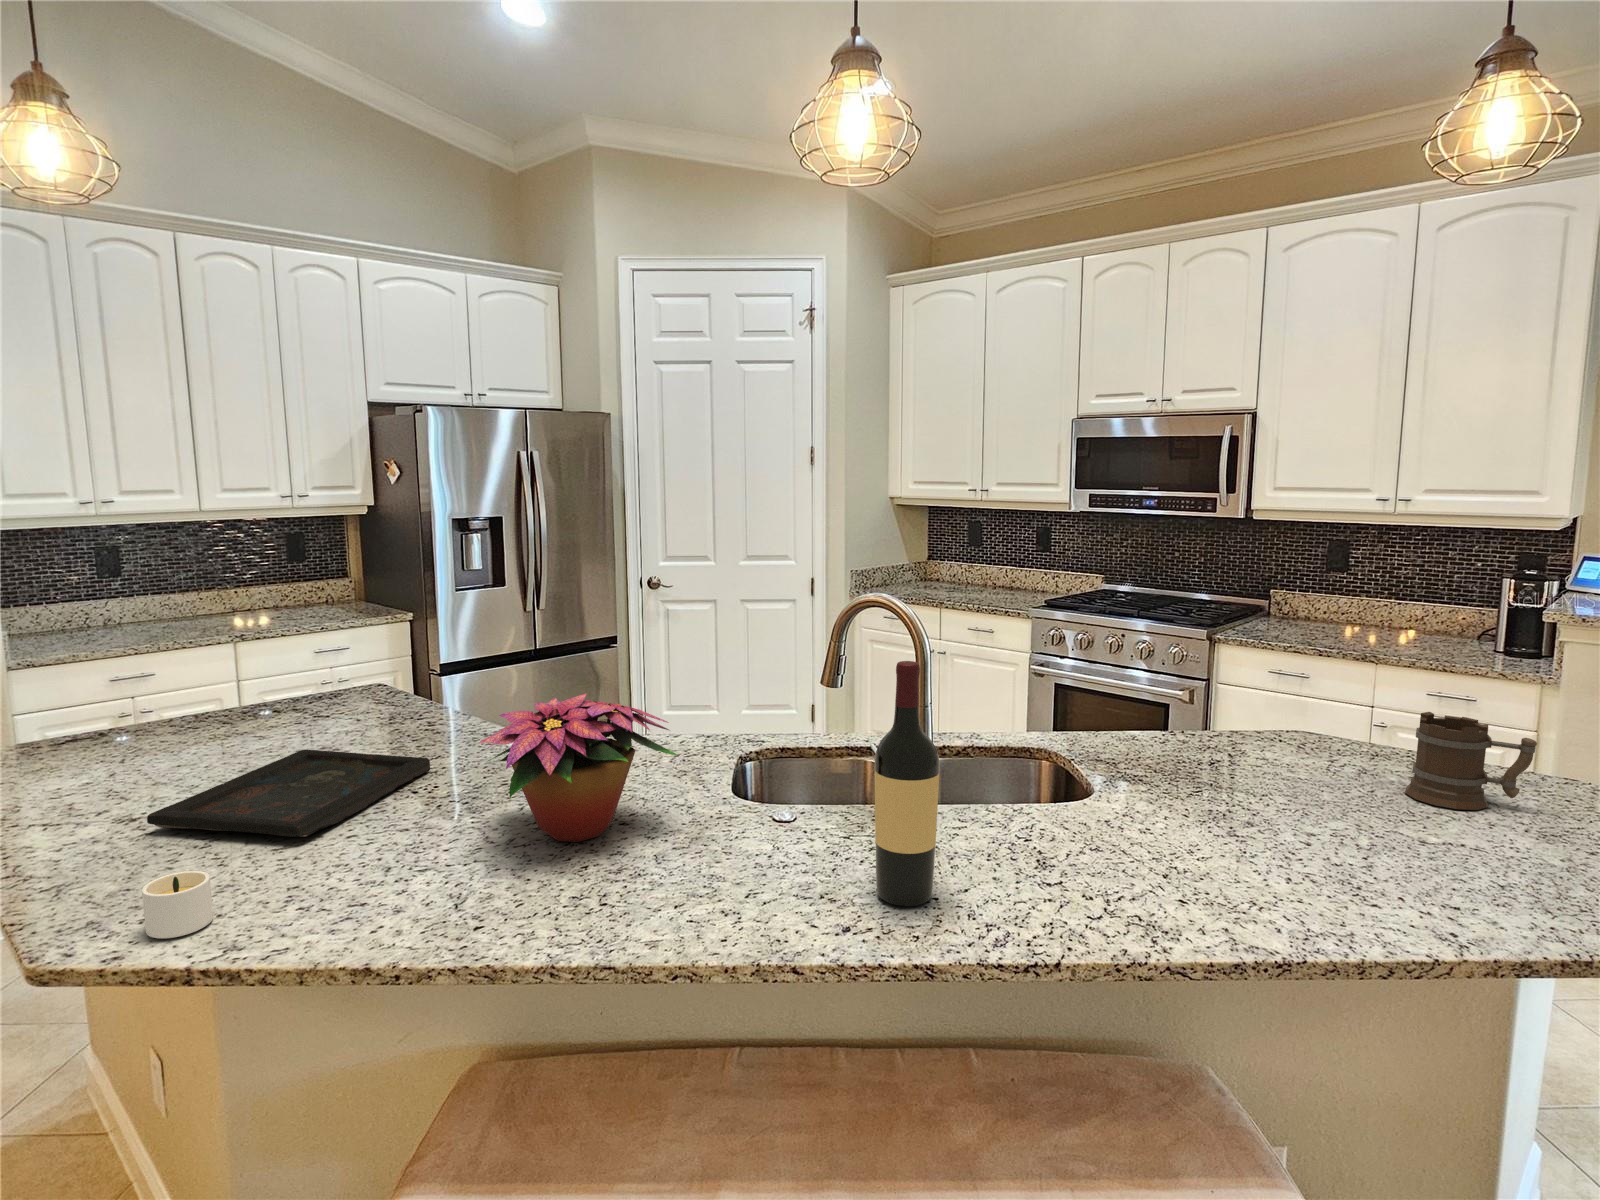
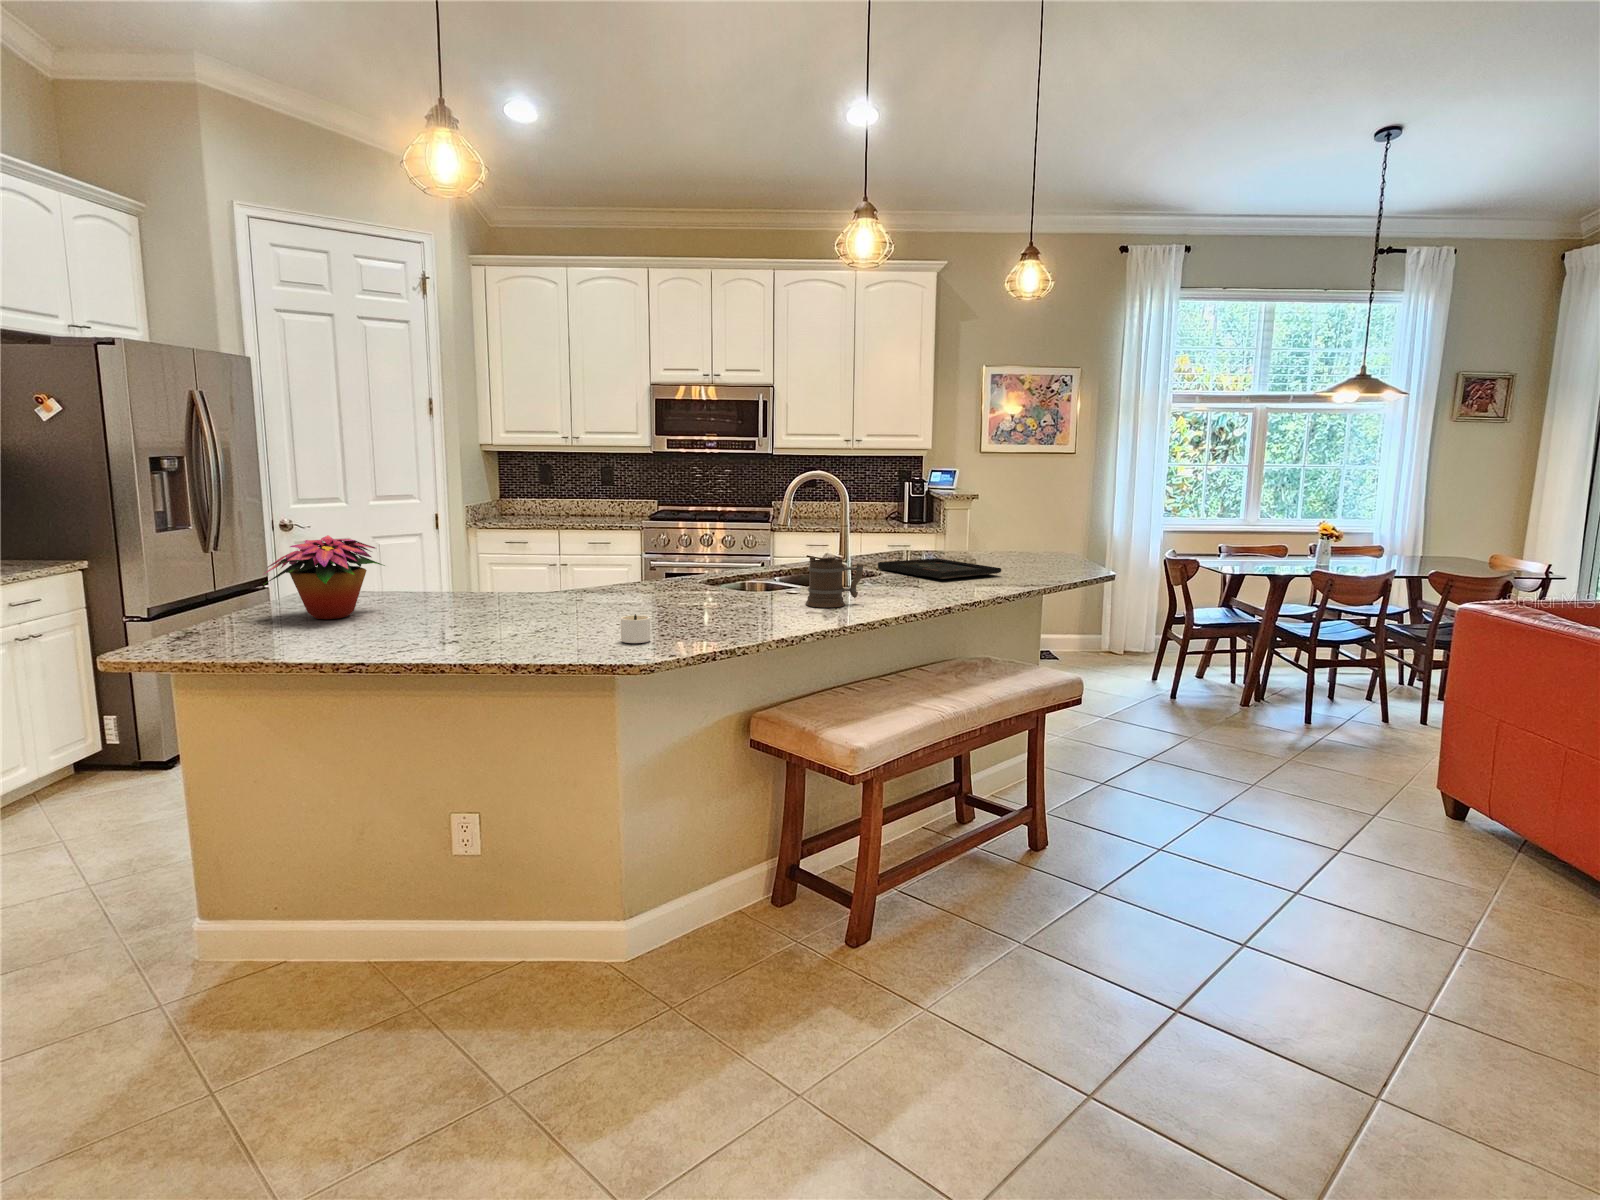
wine bottle: present [874,661,940,906] -> none [864,493,891,598]
flower arrangement: present [479,693,677,842] -> present [263,535,385,619]
mug: present [1405,712,1537,810] -> present [805,556,863,607]
tray: present [147,750,430,837] -> present [878,558,1001,579]

